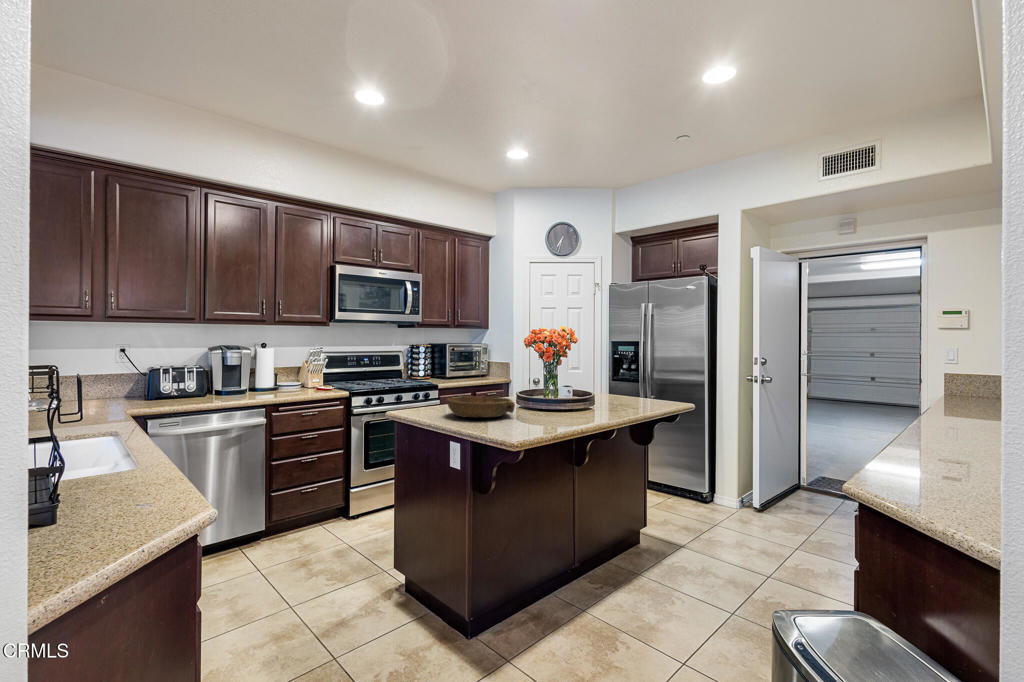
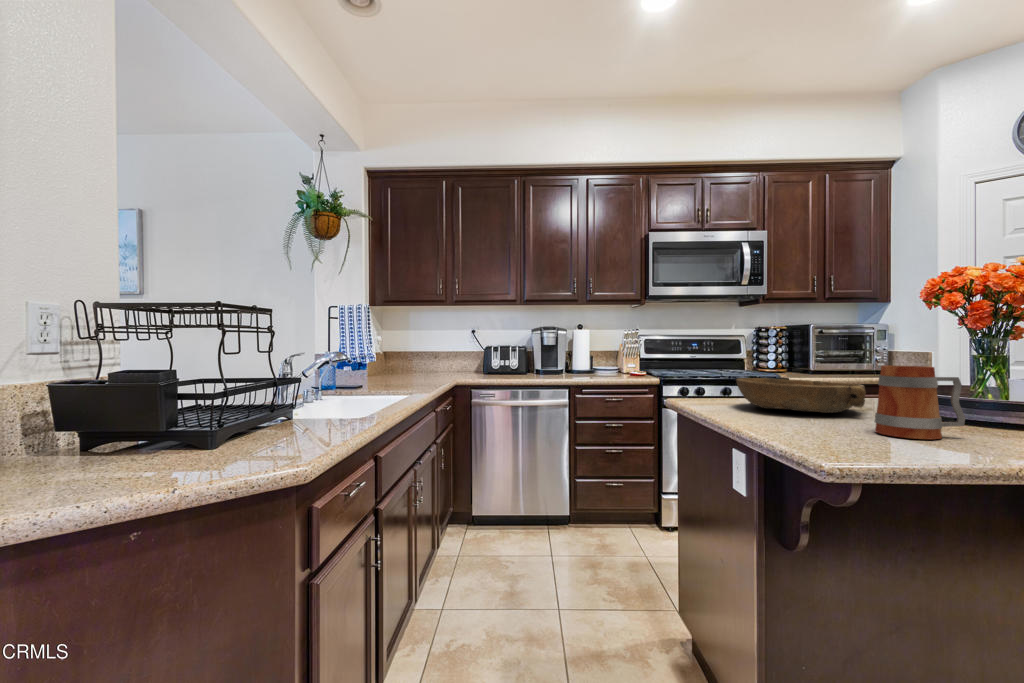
mug: none [525,392,558,429] -> present [875,366,965,439]

